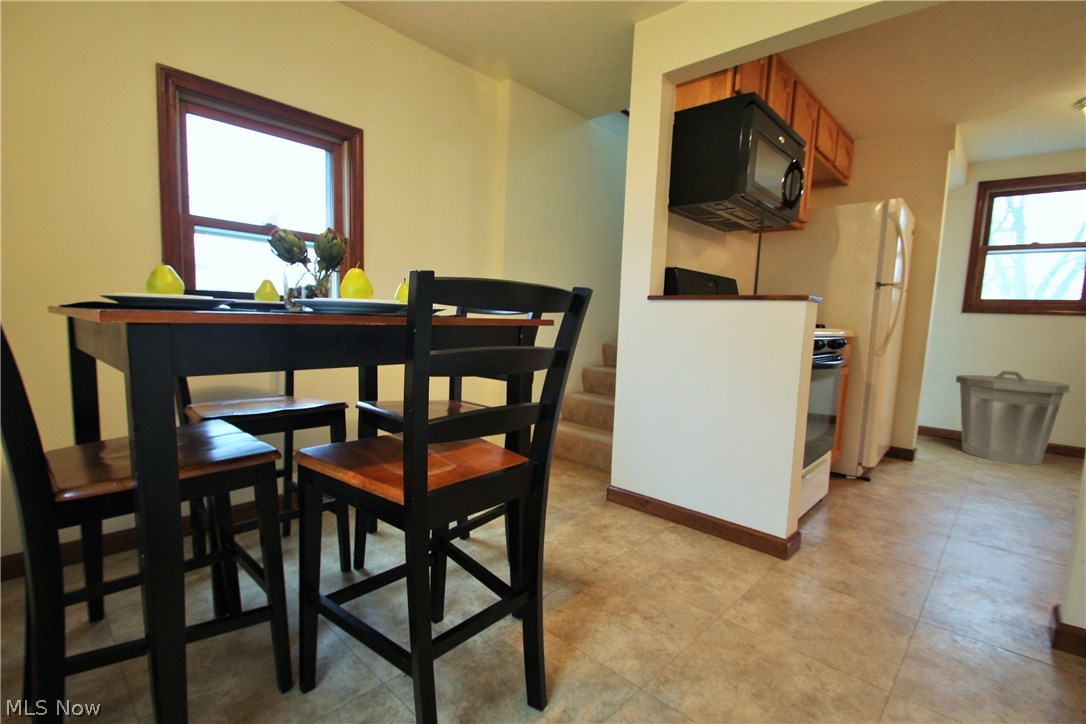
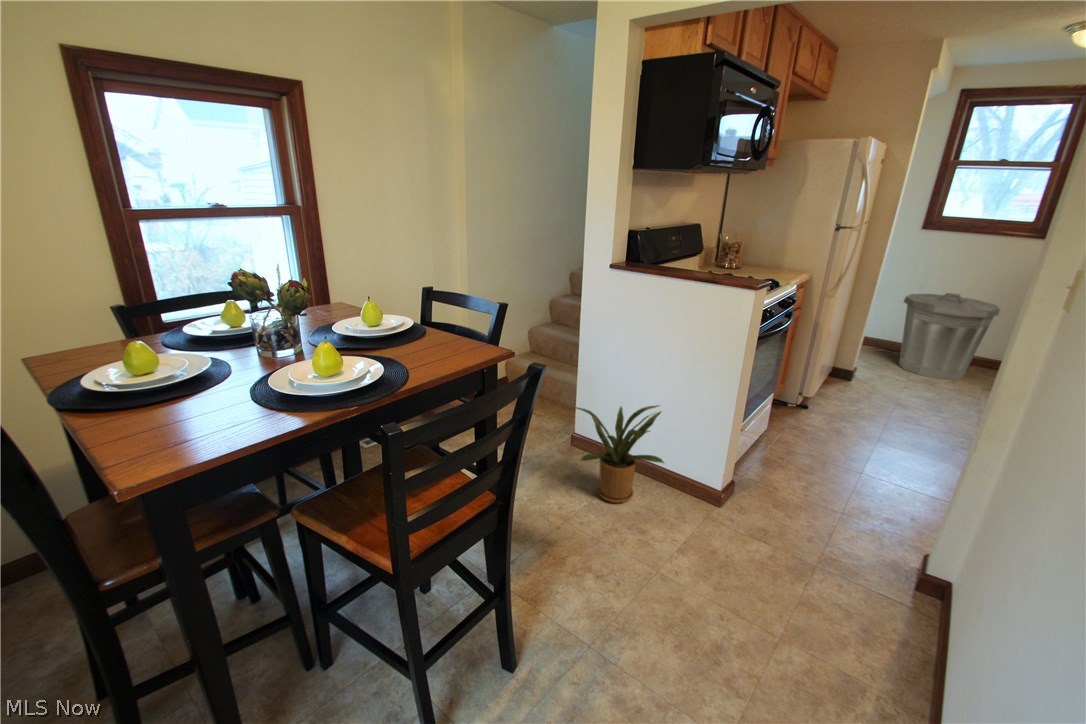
house plant: none [605,434,720,556] -> present [573,405,664,503]

